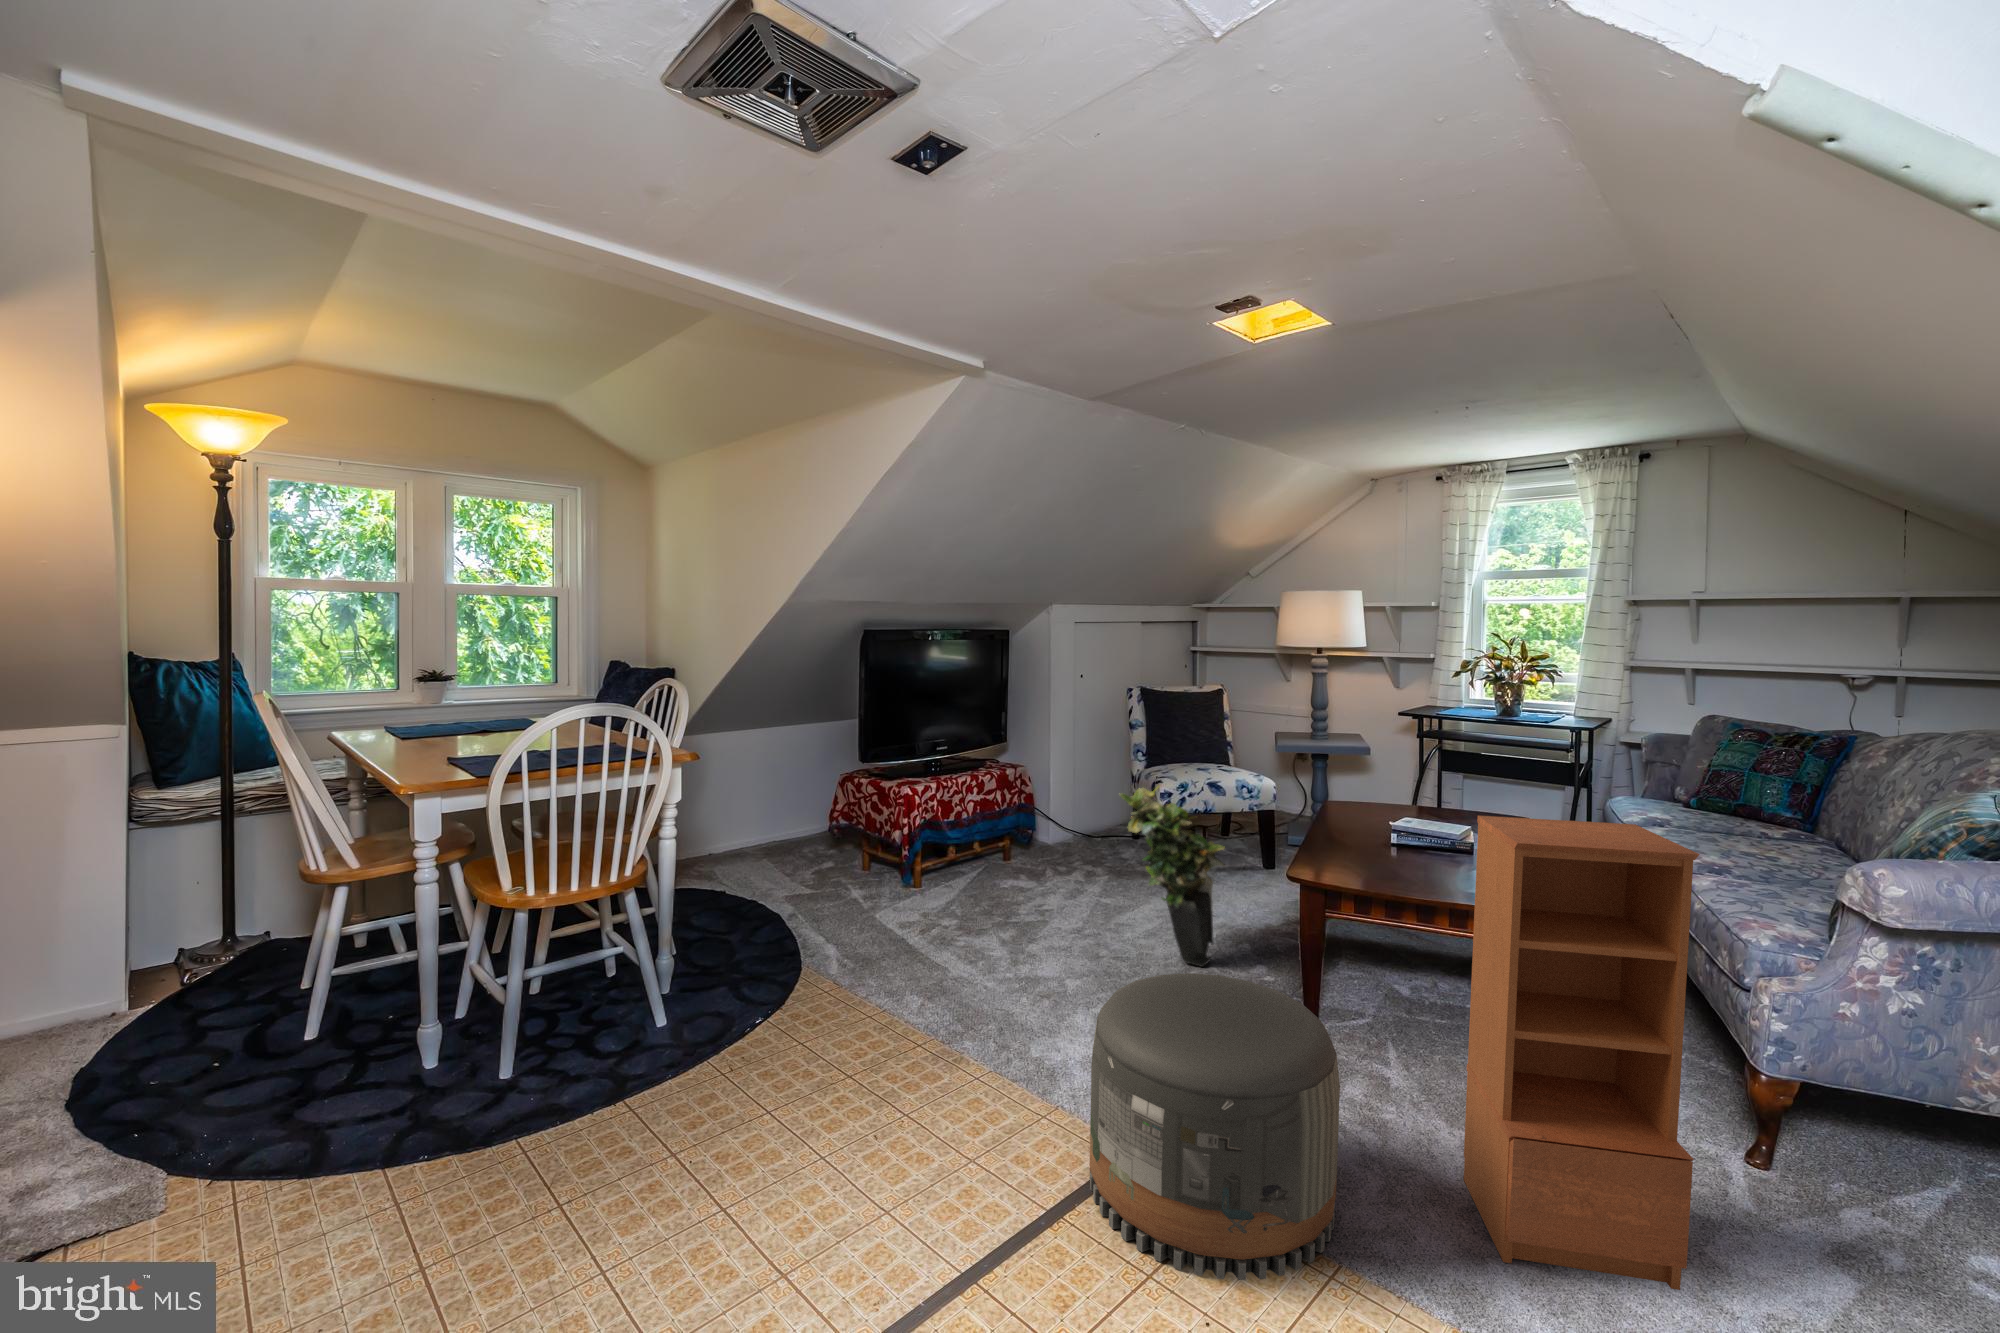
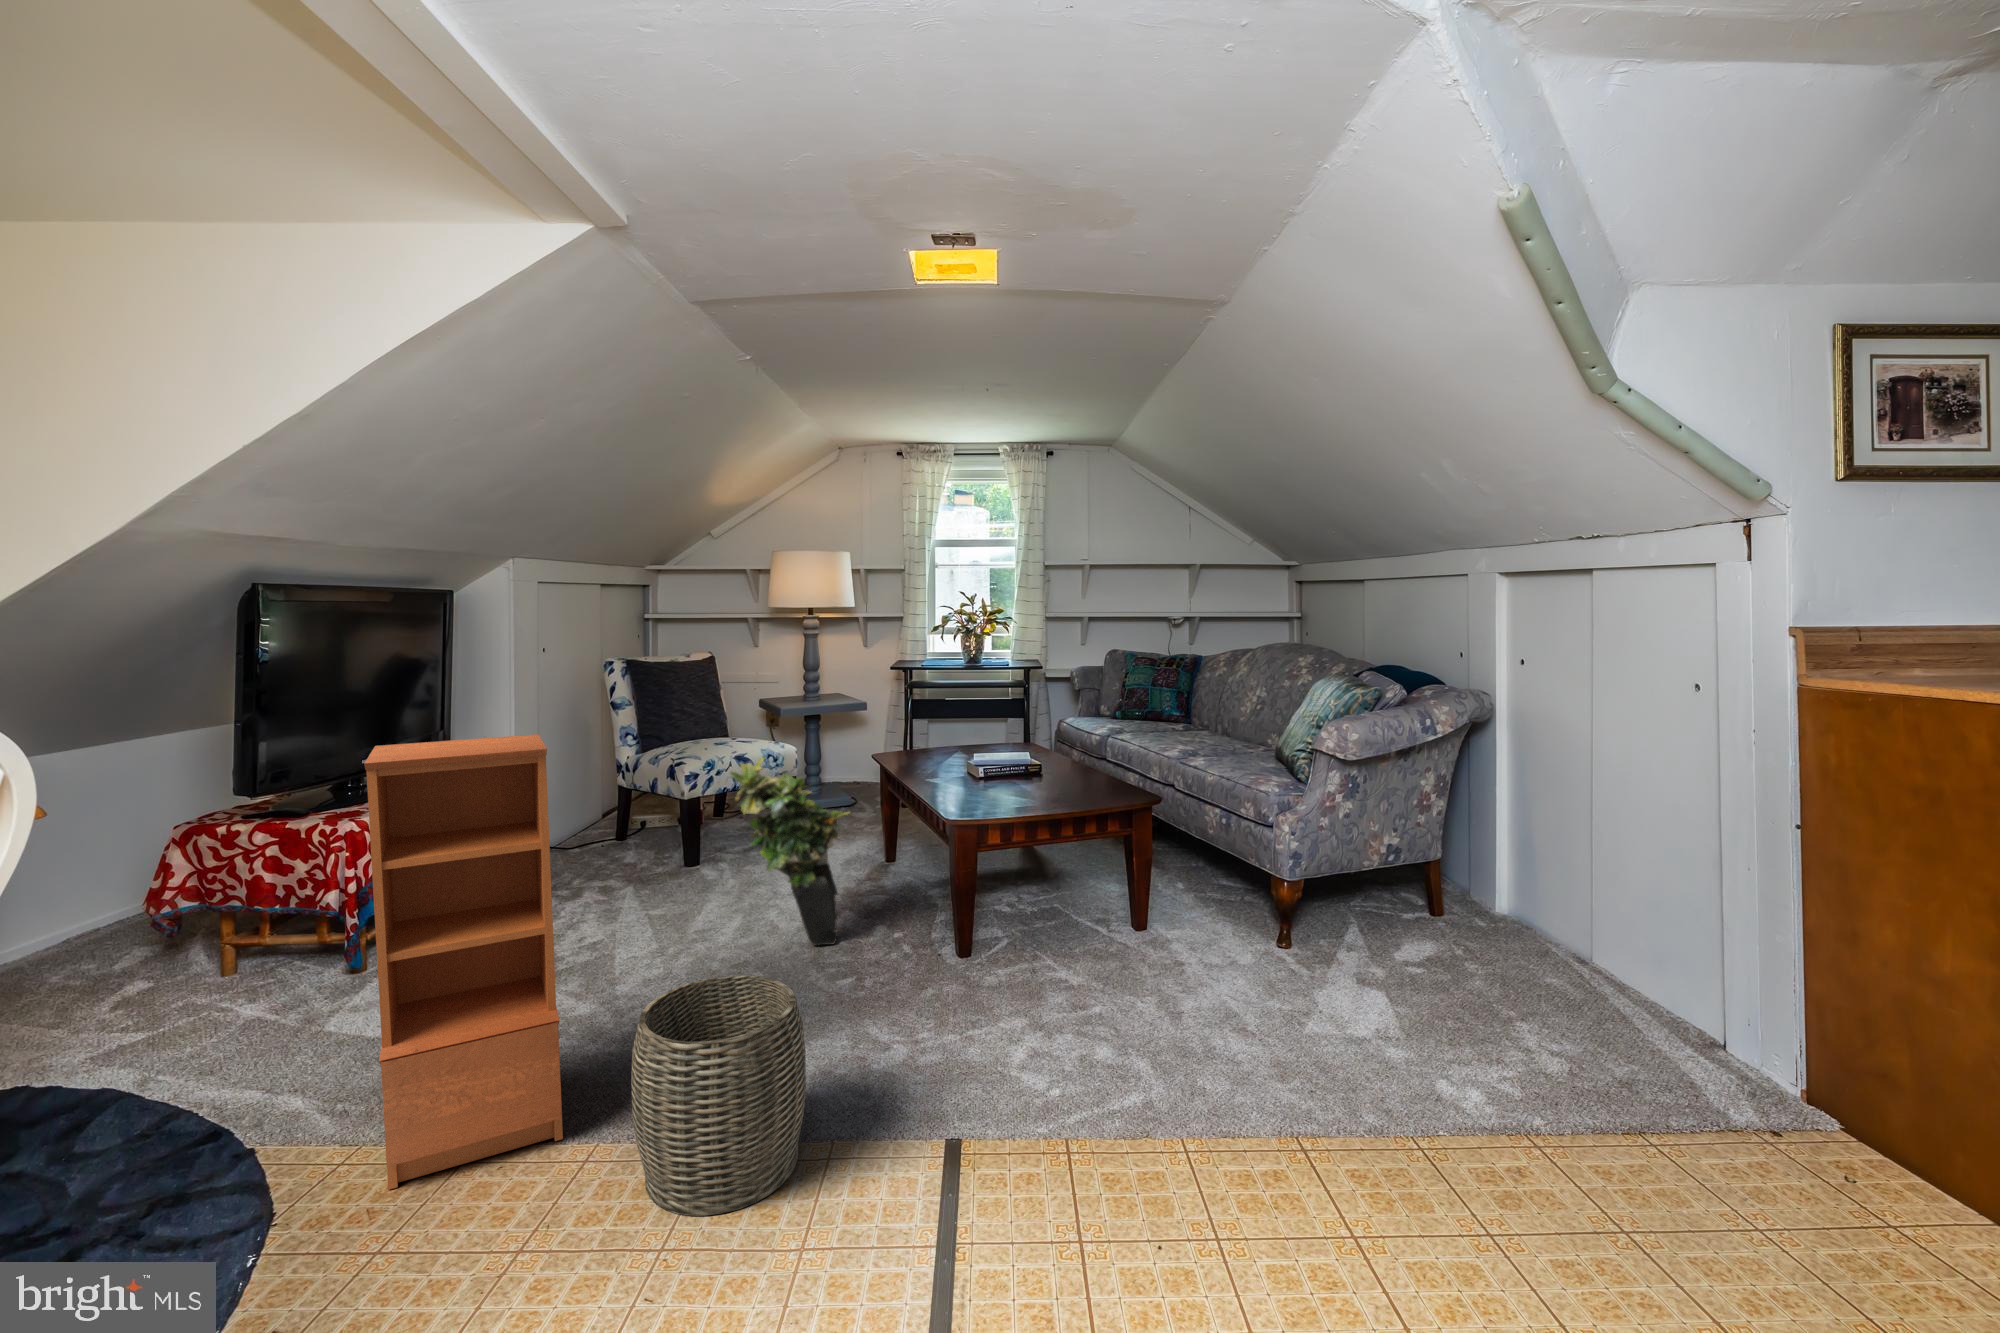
bookcase: present [1464,816,1700,1290] -> present [364,734,563,1190]
woven basket: none [913,946,1039,1120] -> present [631,975,806,1216]
pouf: present [1090,973,1340,1280] -> none [917,921,1169,1227]

